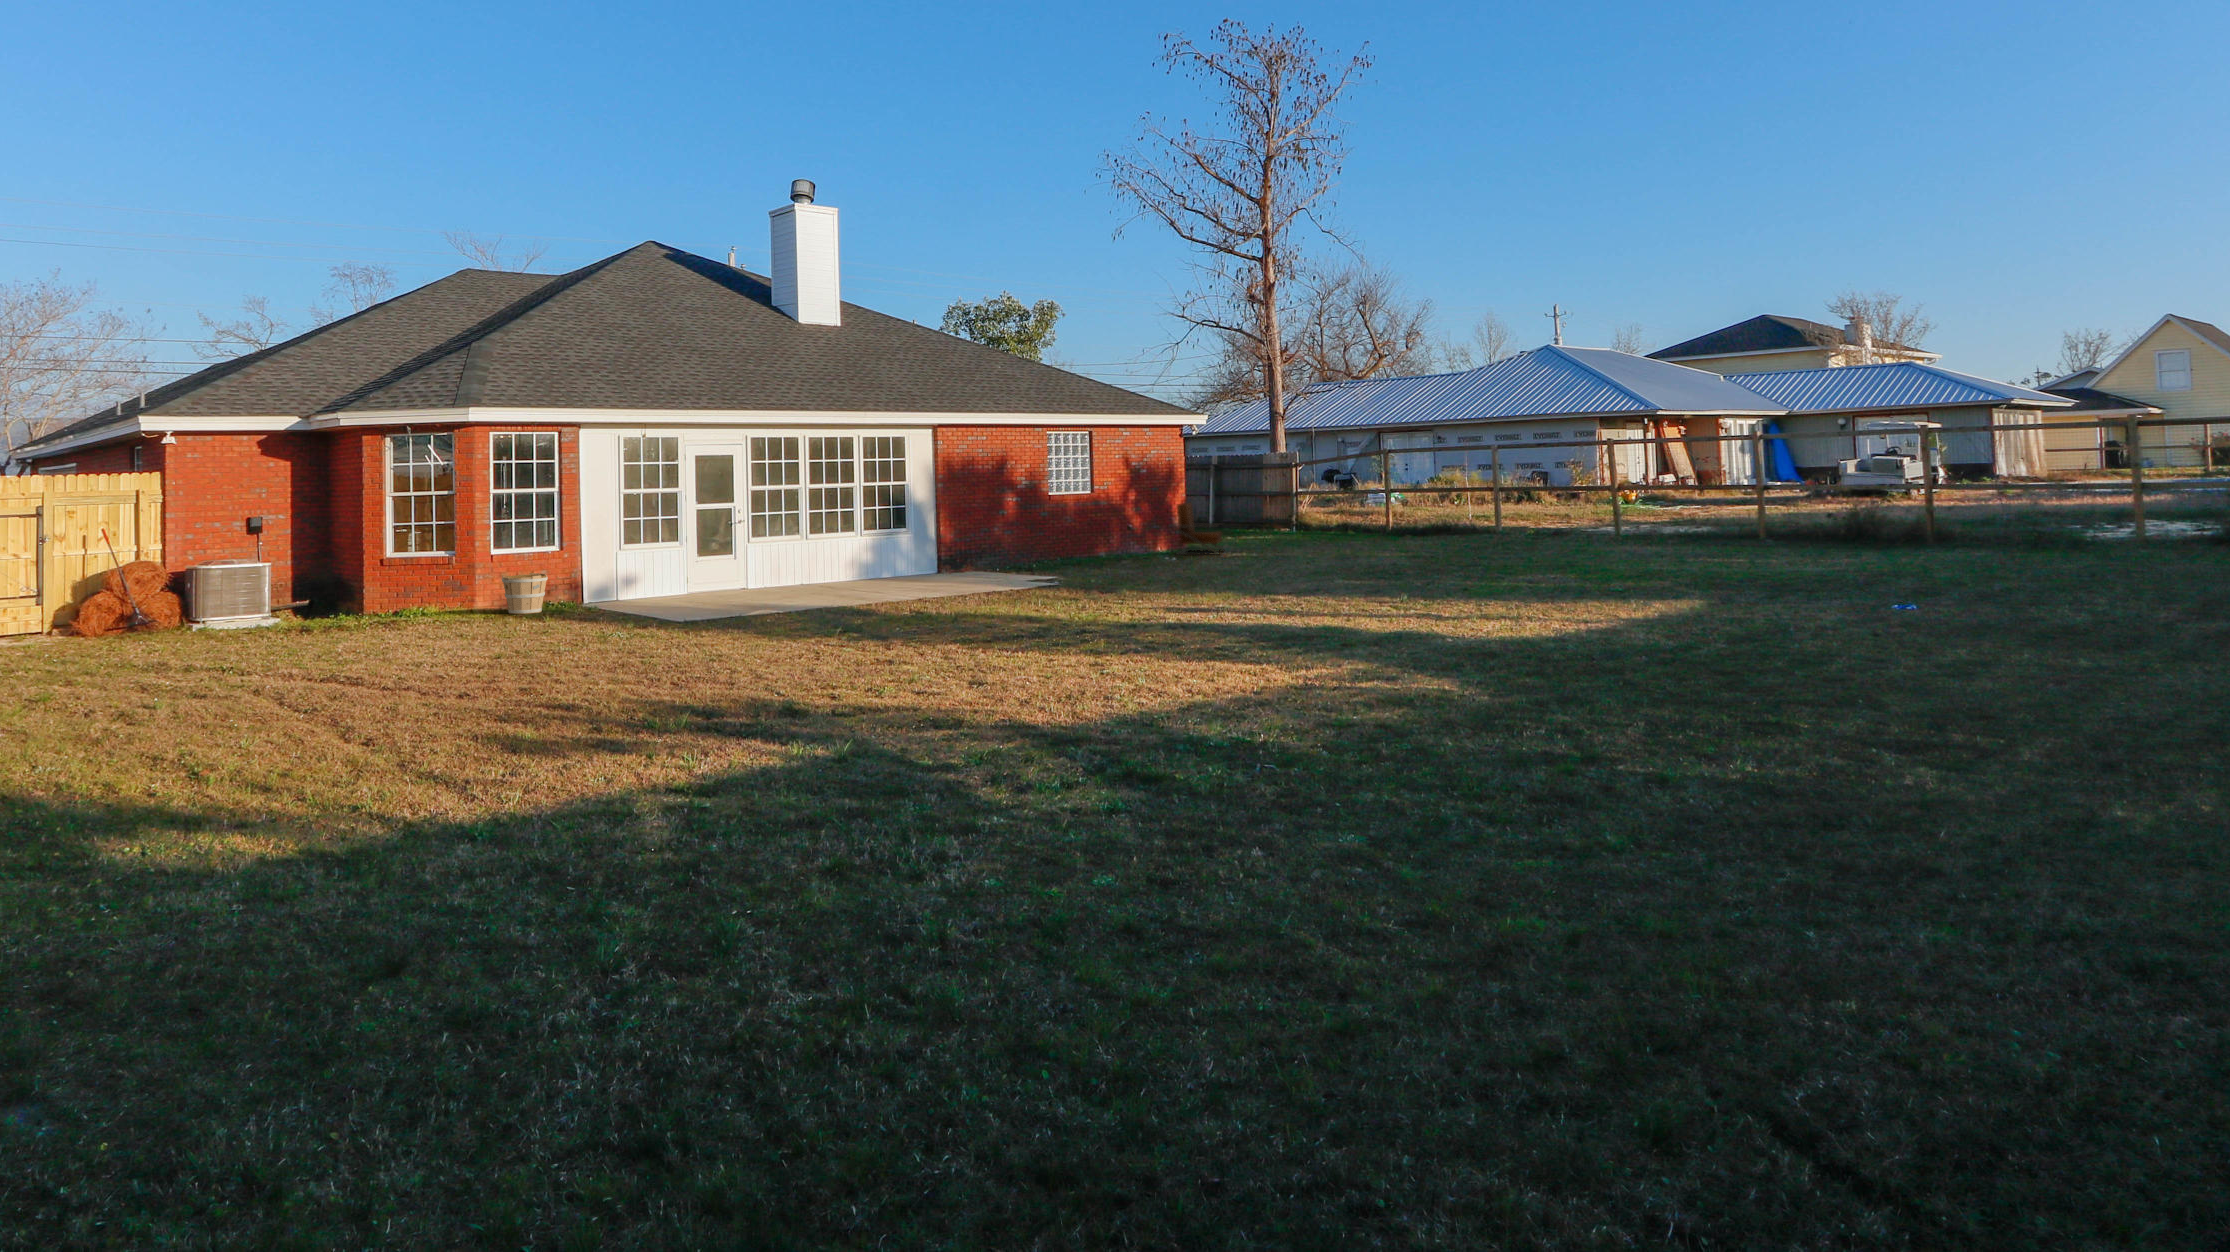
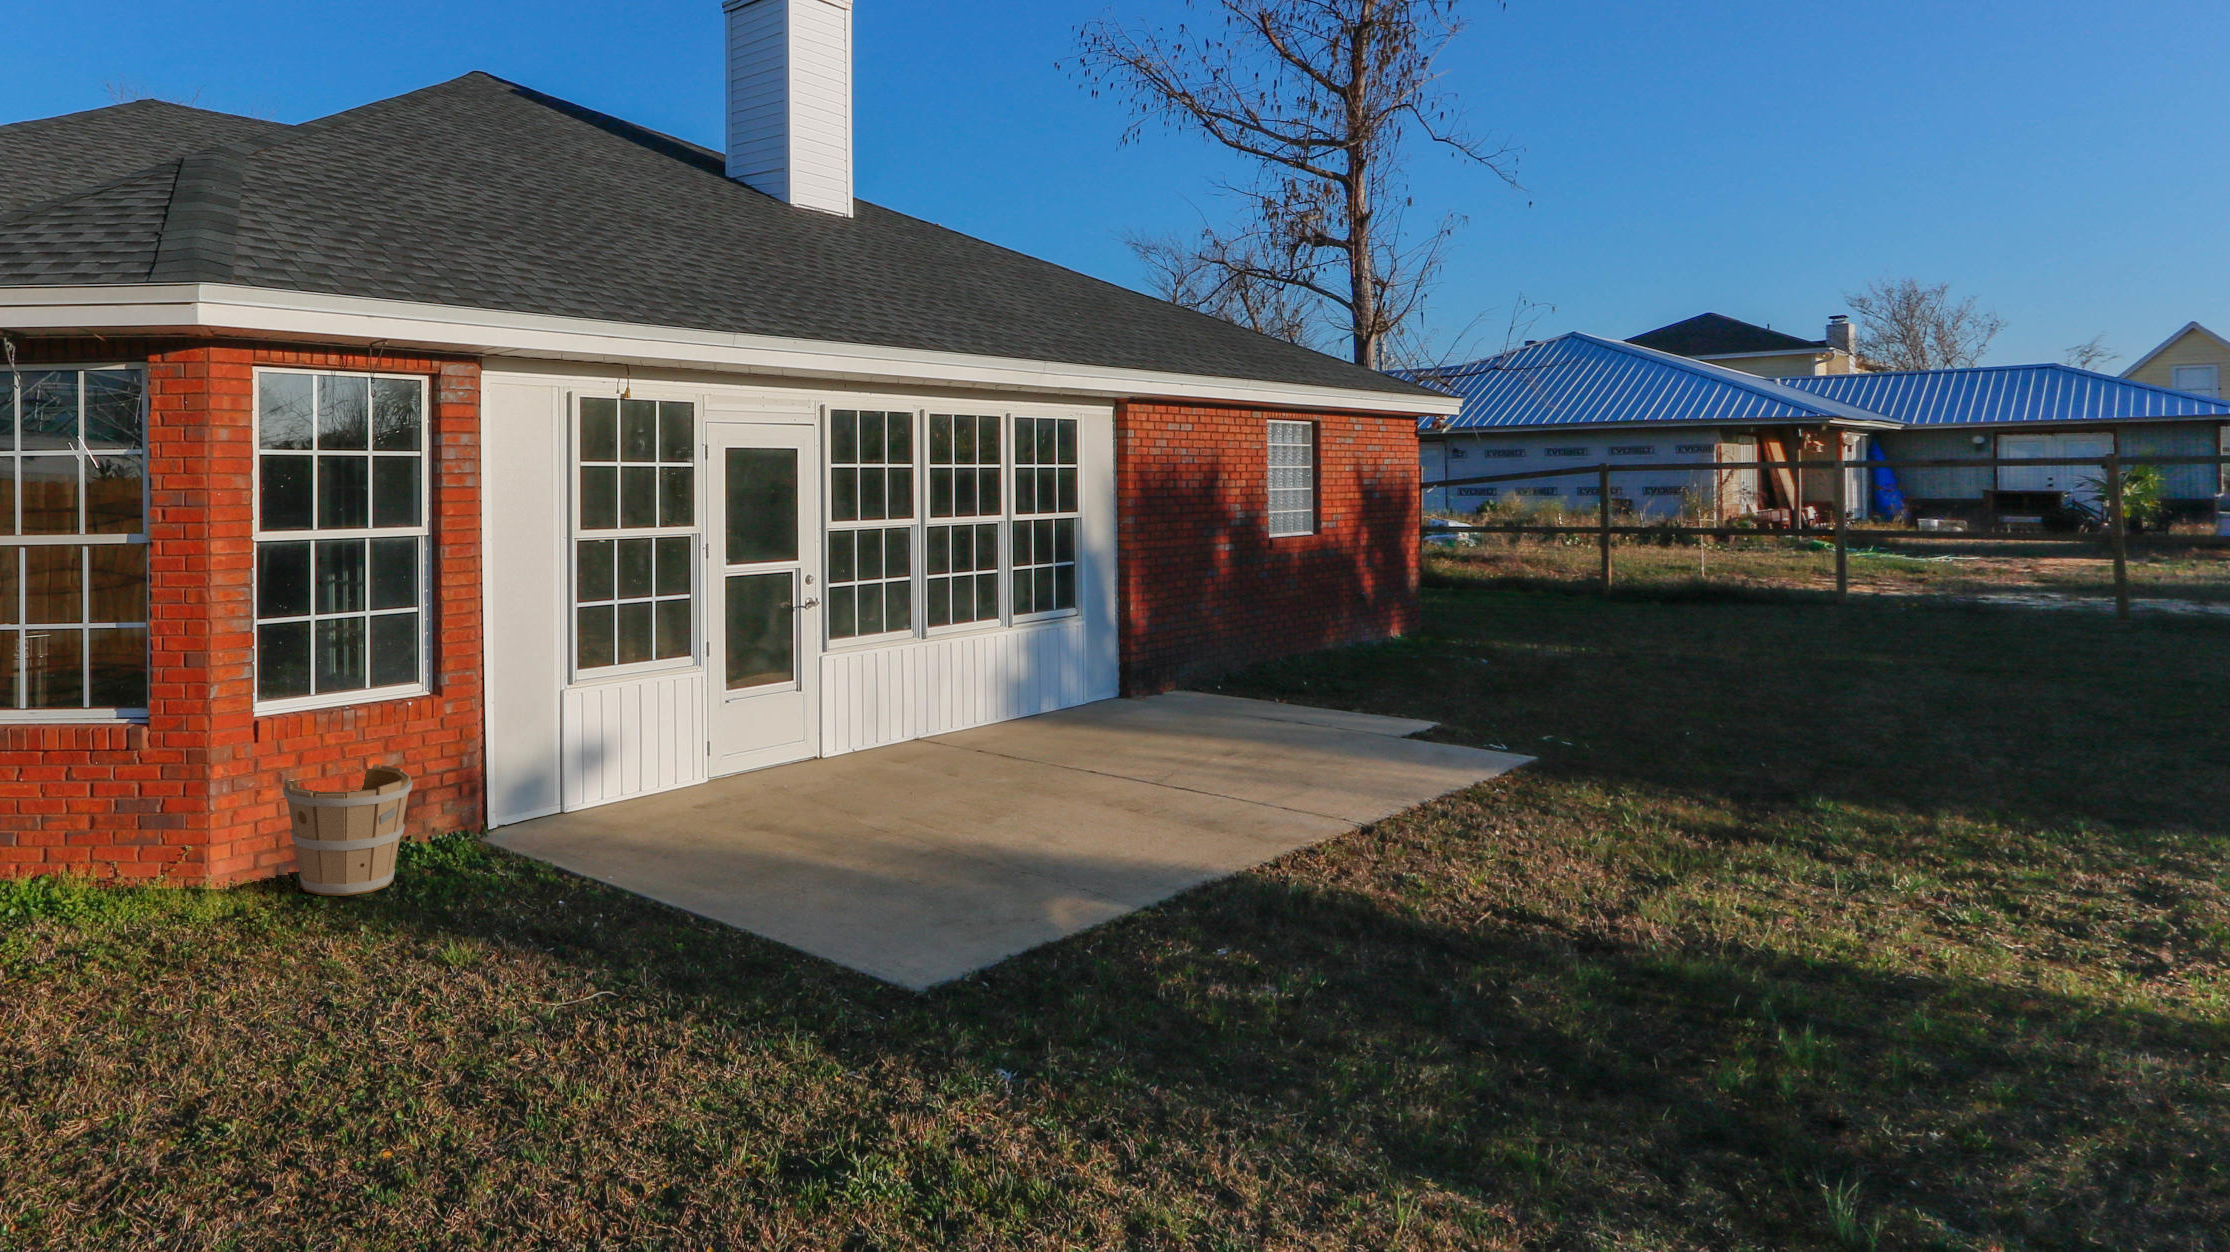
lounge chair: present [1174,503,1224,555] -> none [1397,548,1511,647]

